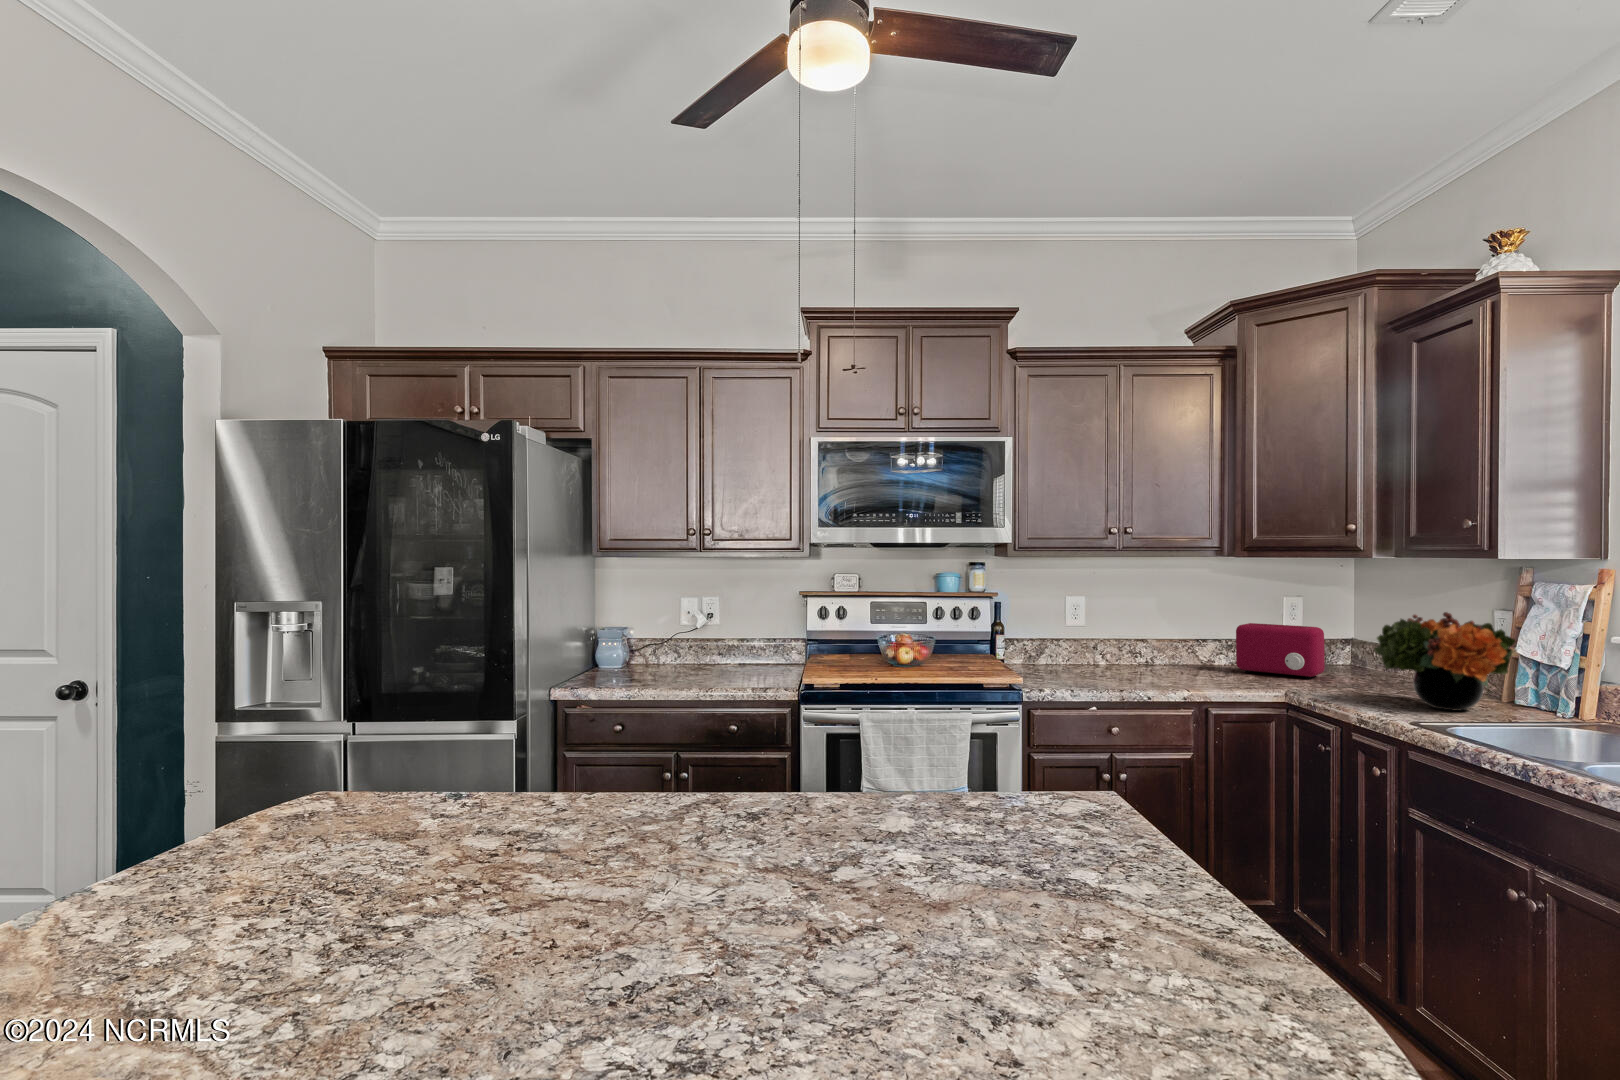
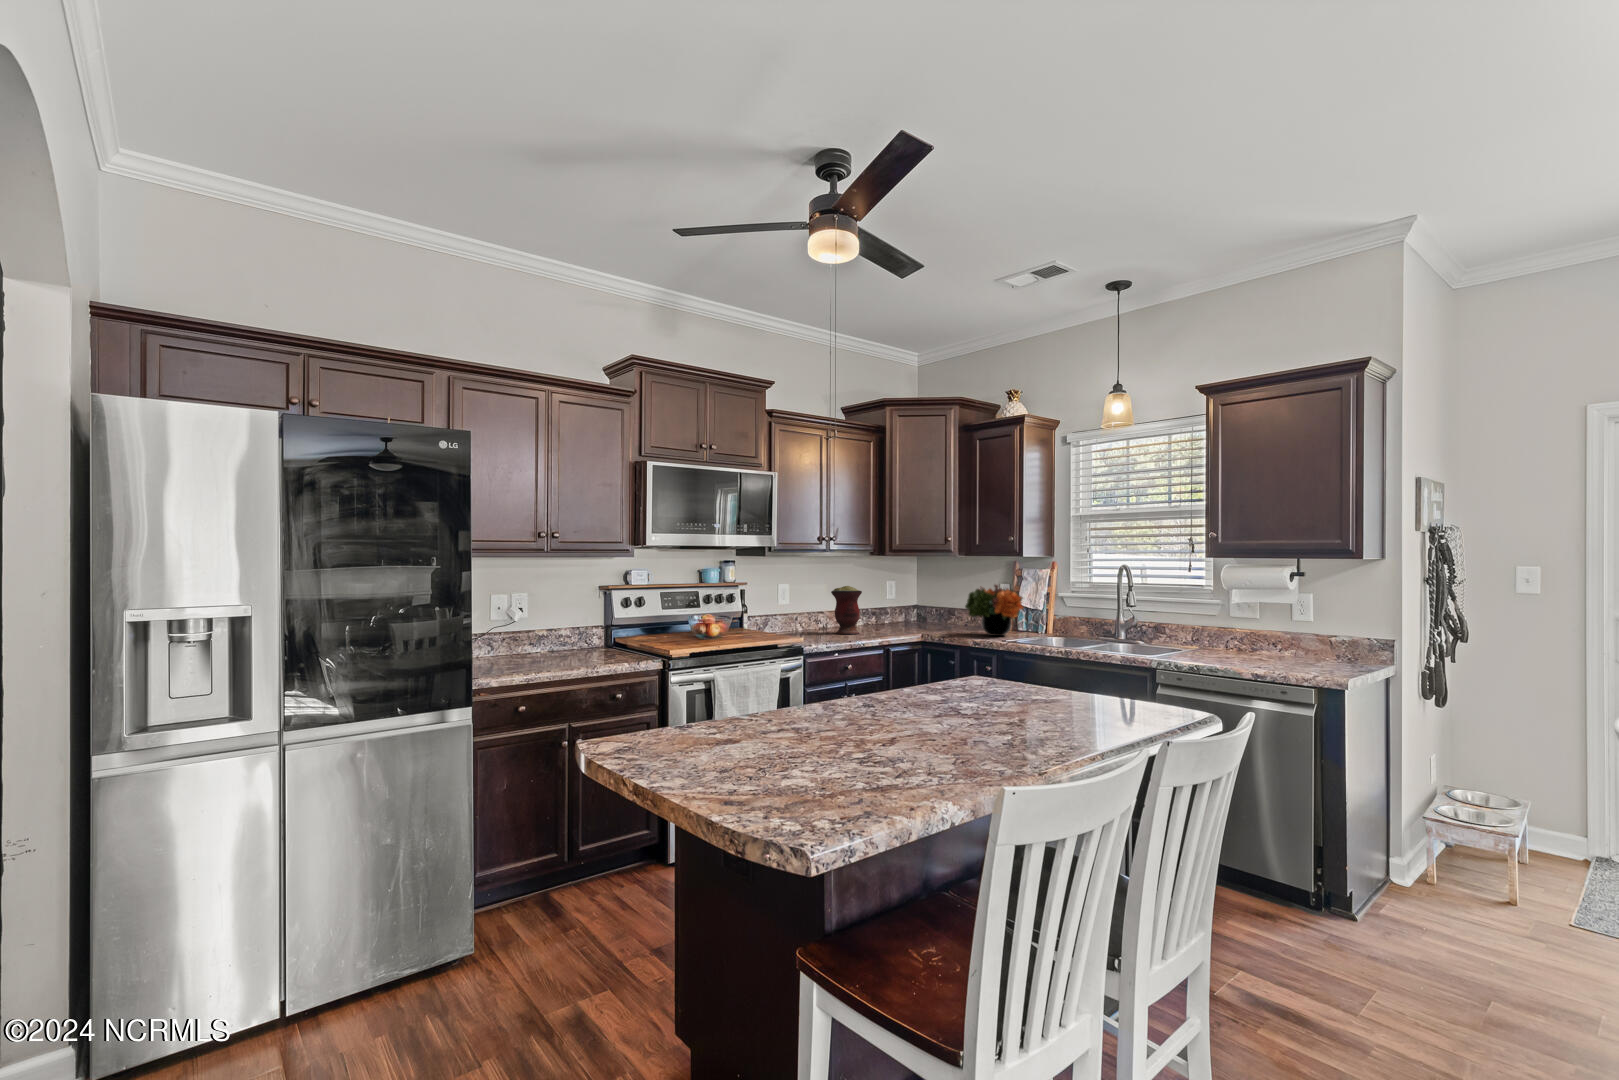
vase: none [1149,603,1200,678] -> present [831,586,862,634]
toaster: present [1236,623,1325,679] -> none [873,598,919,630]

